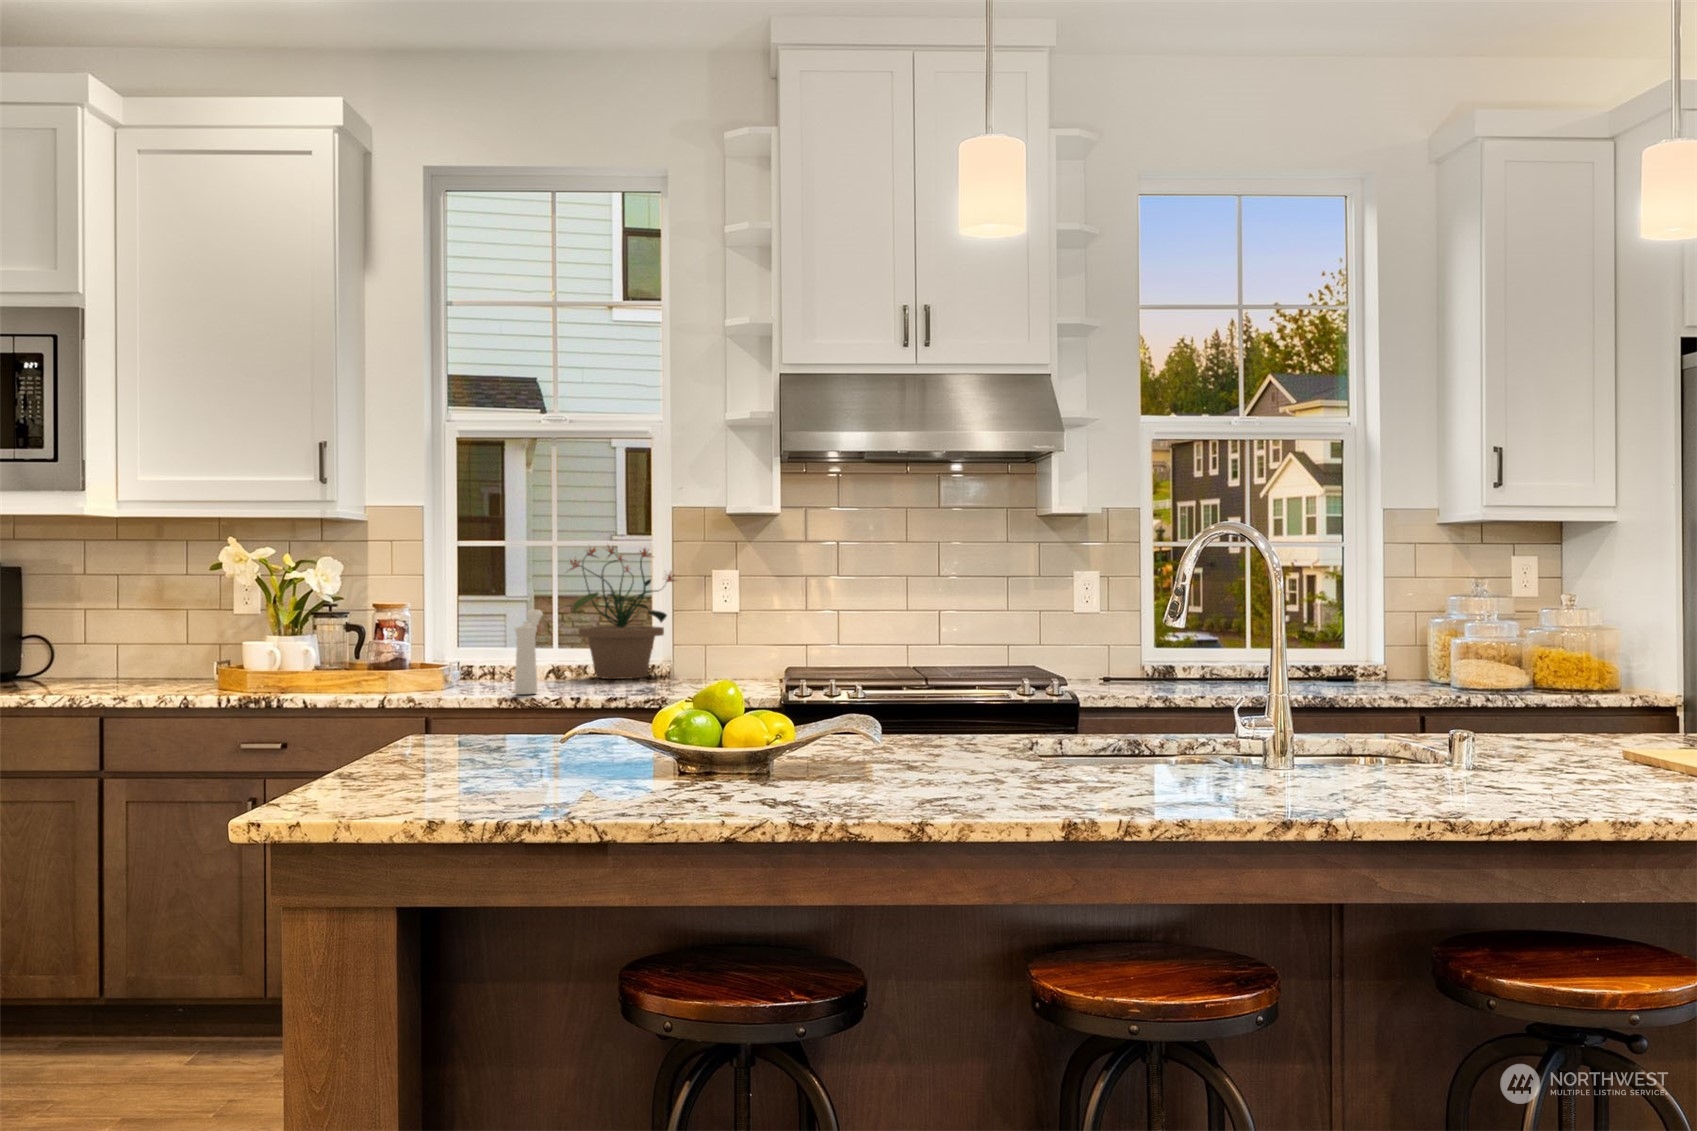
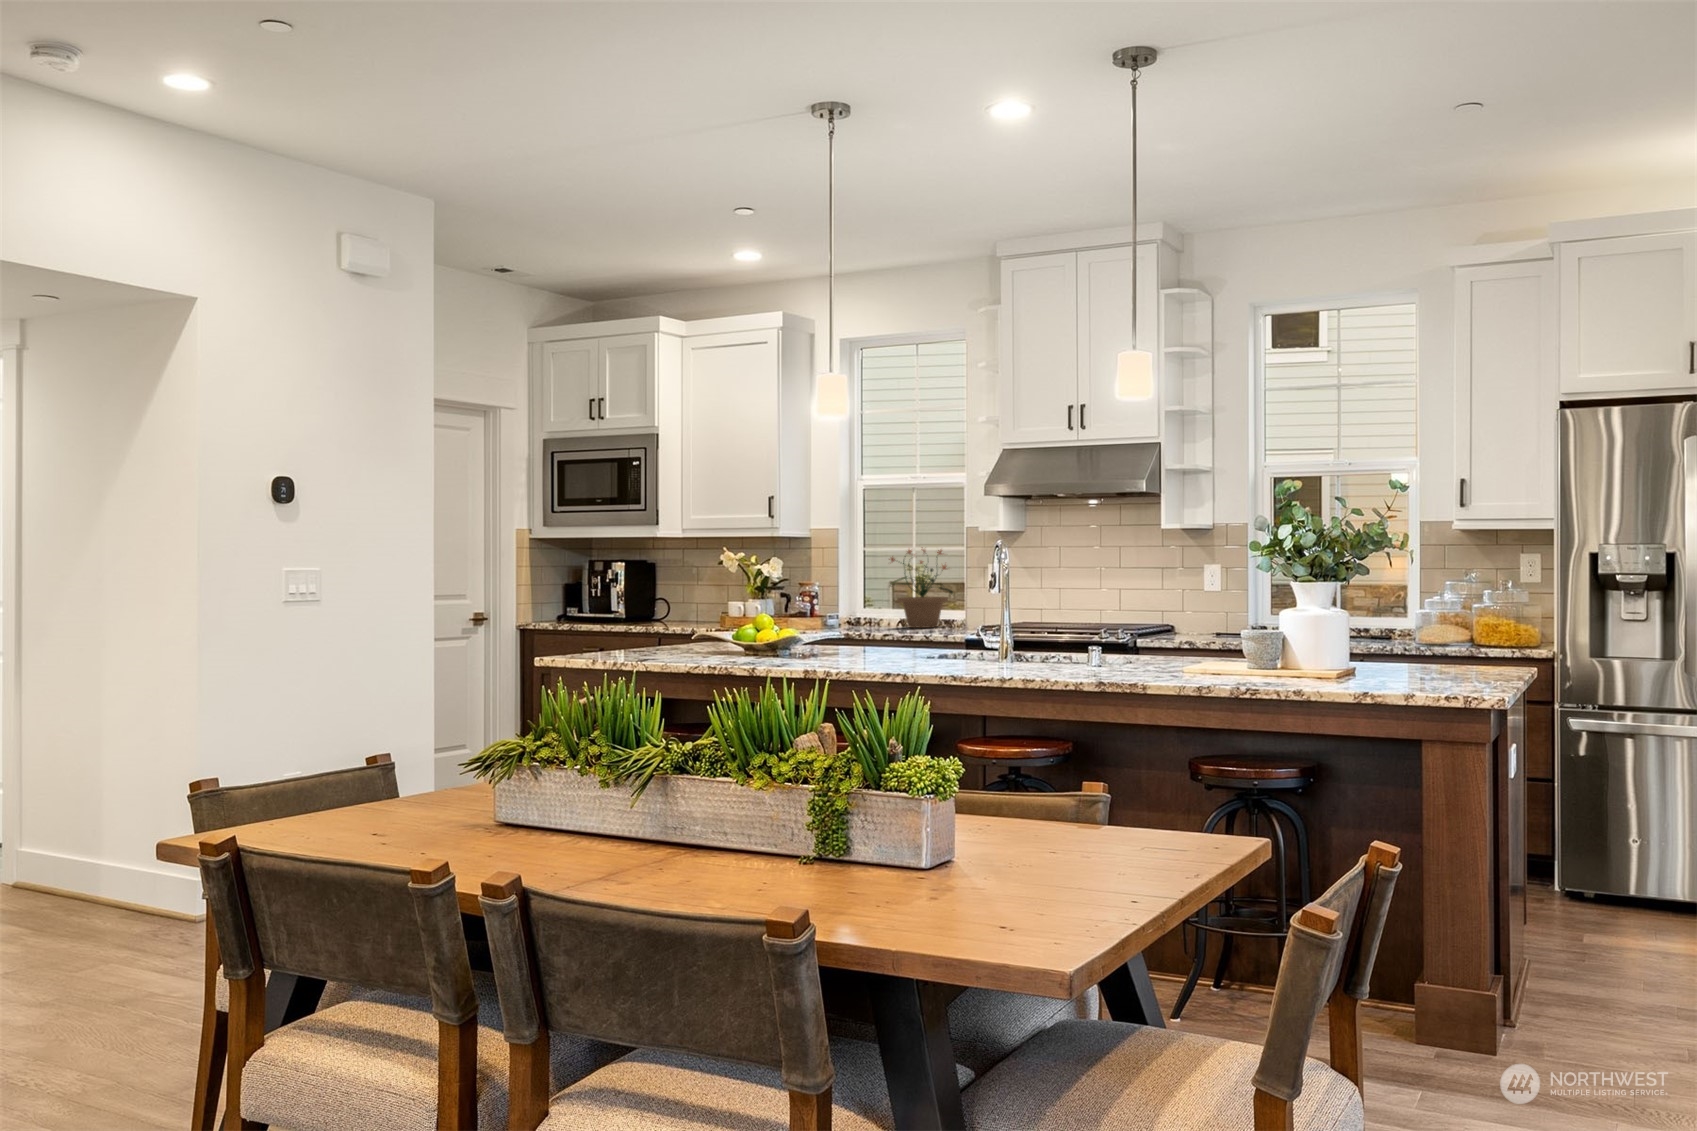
pepper mill: present [515,610,543,694] -> none [837,586,862,633]

